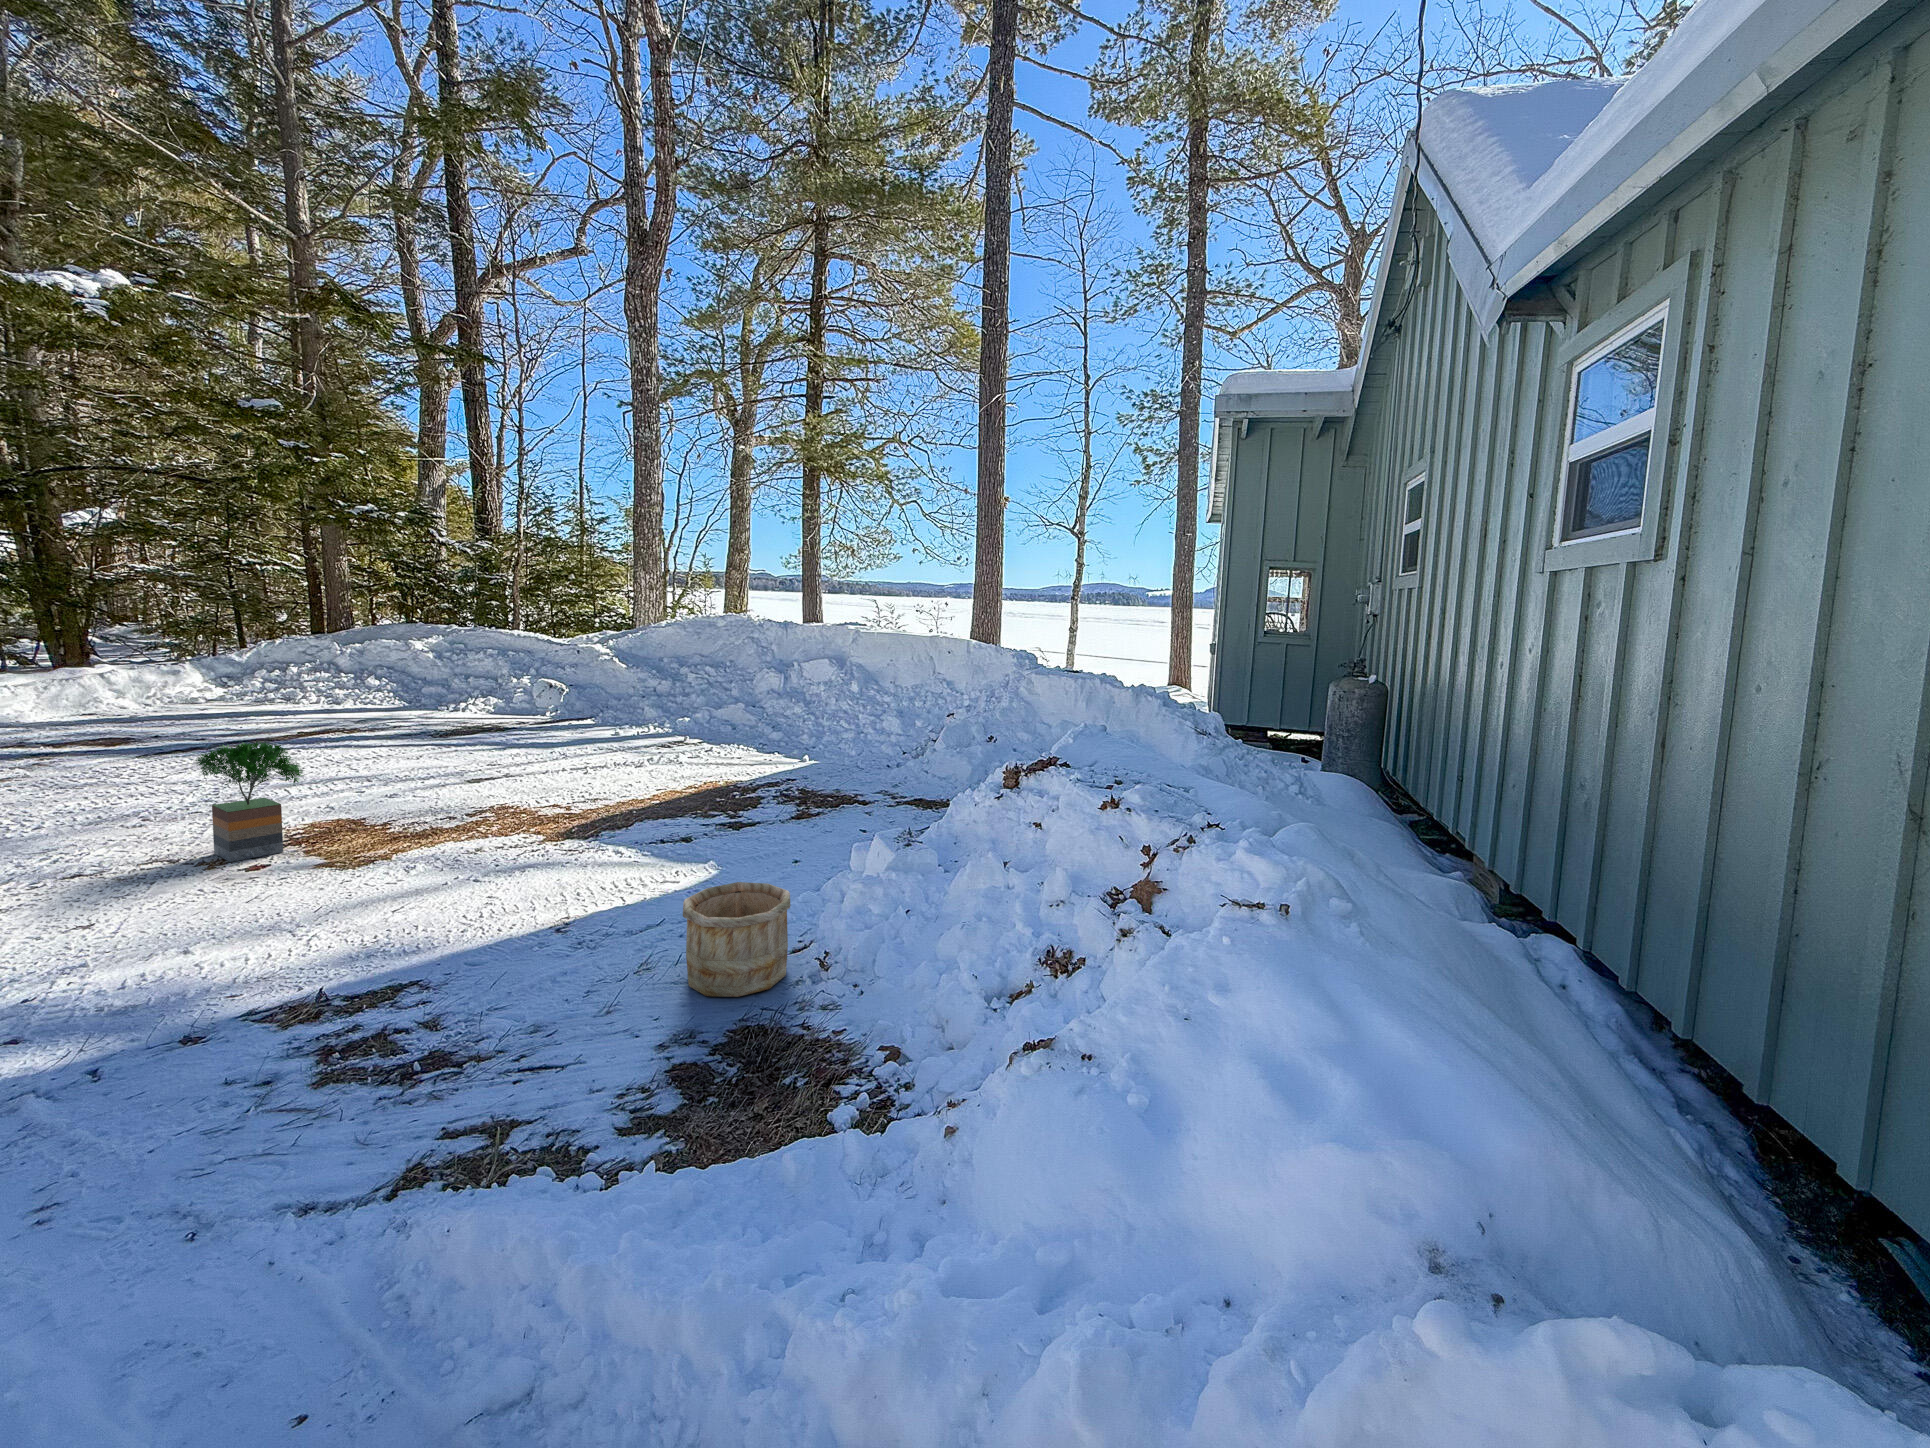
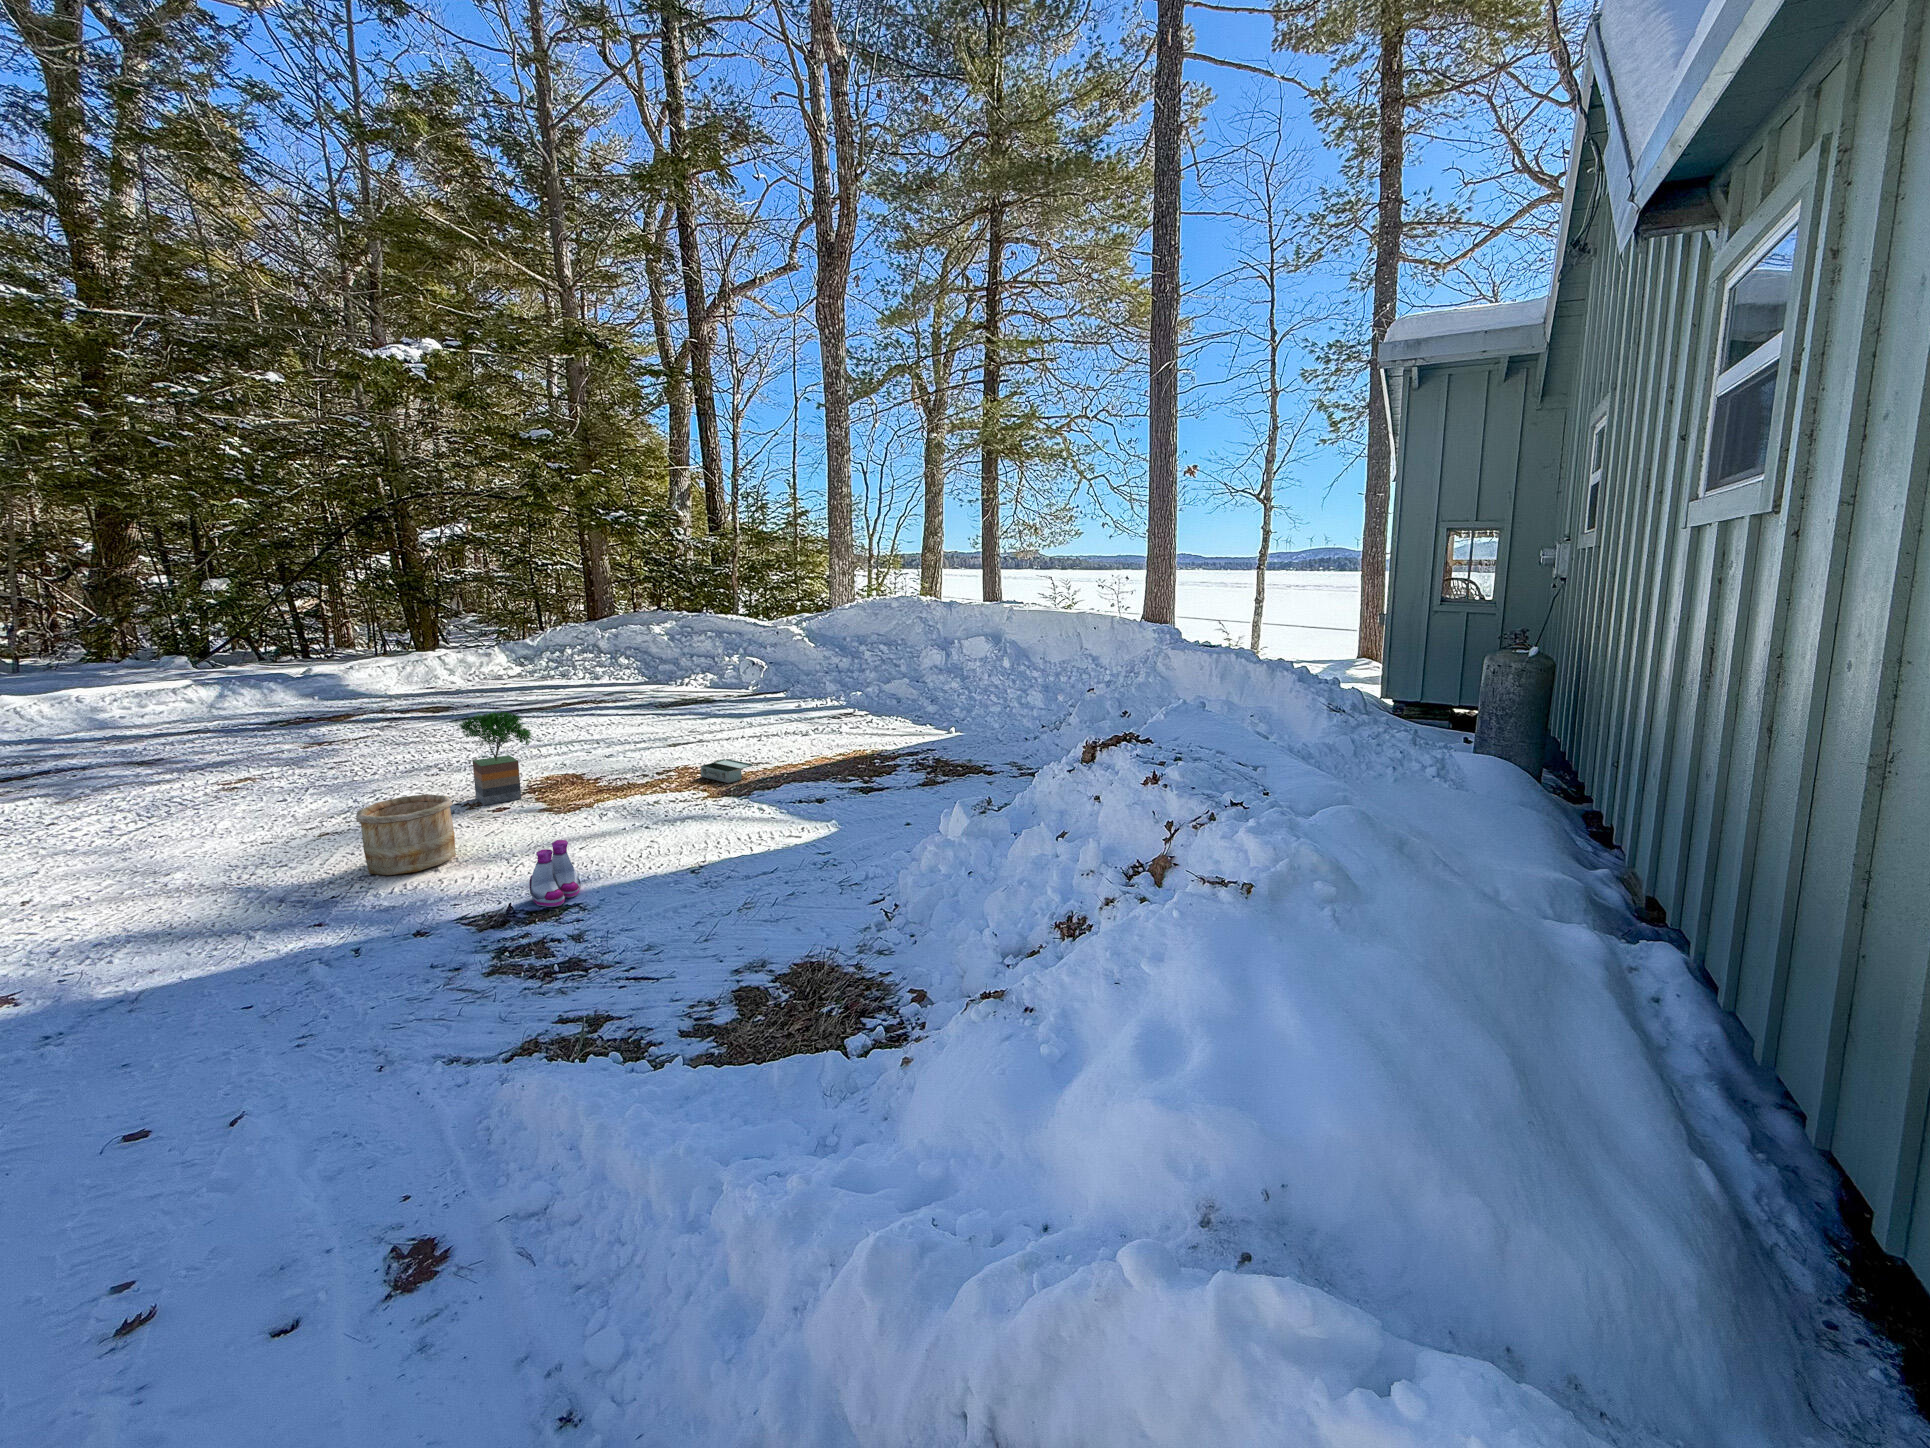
toolbox: none [525,797,593,825] -> present [701,759,753,783]
wooden bucket: present [683,882,791,997] -> present [356,794,456,875]
boots: none [342,901,412,986] -> present [529,840,581,907]

